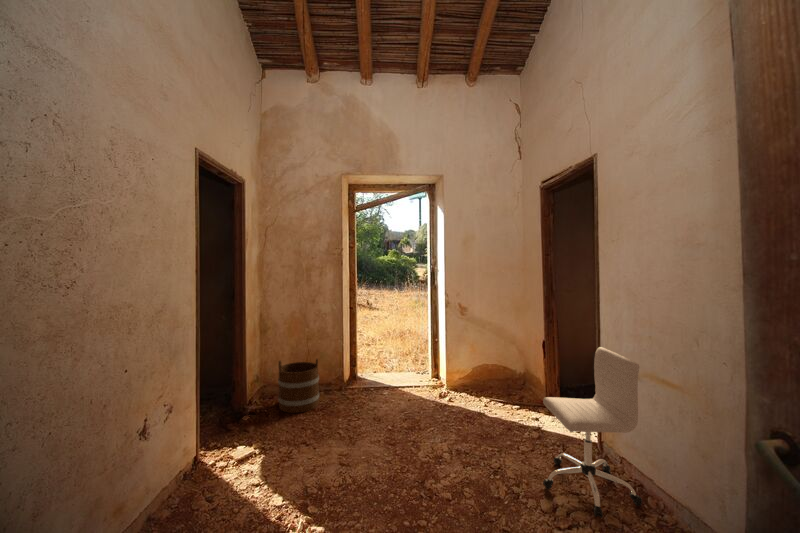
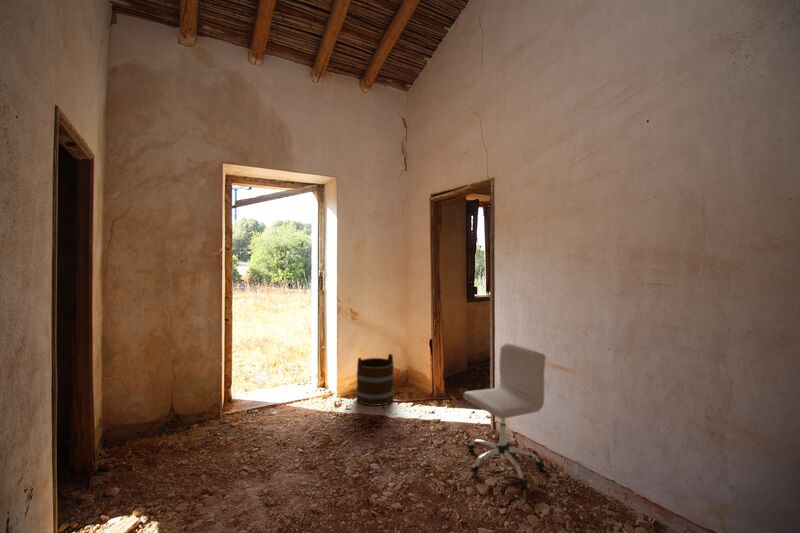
bucket: present [278,359,319,413] -> present [356,354,394,406]

